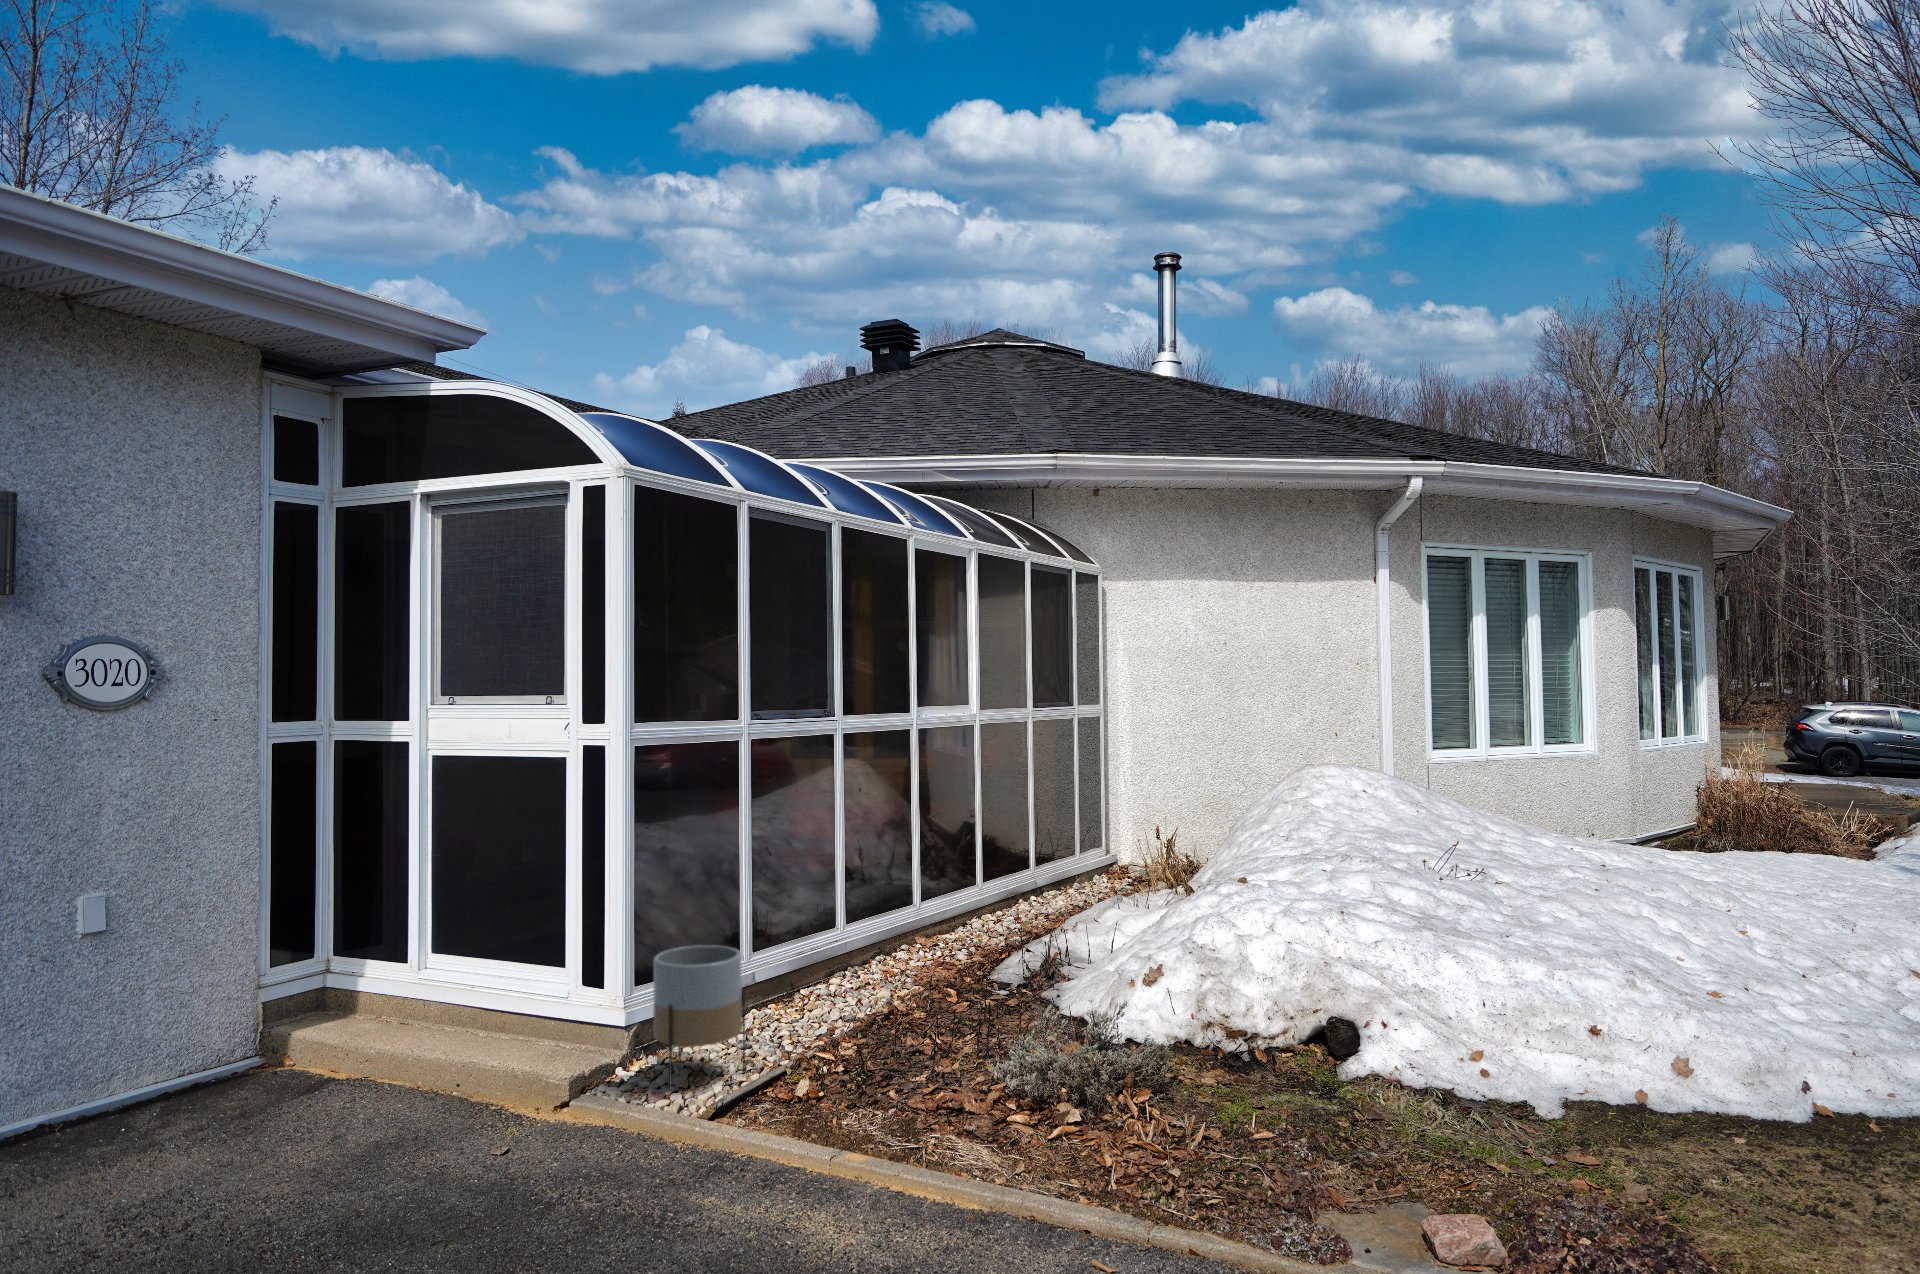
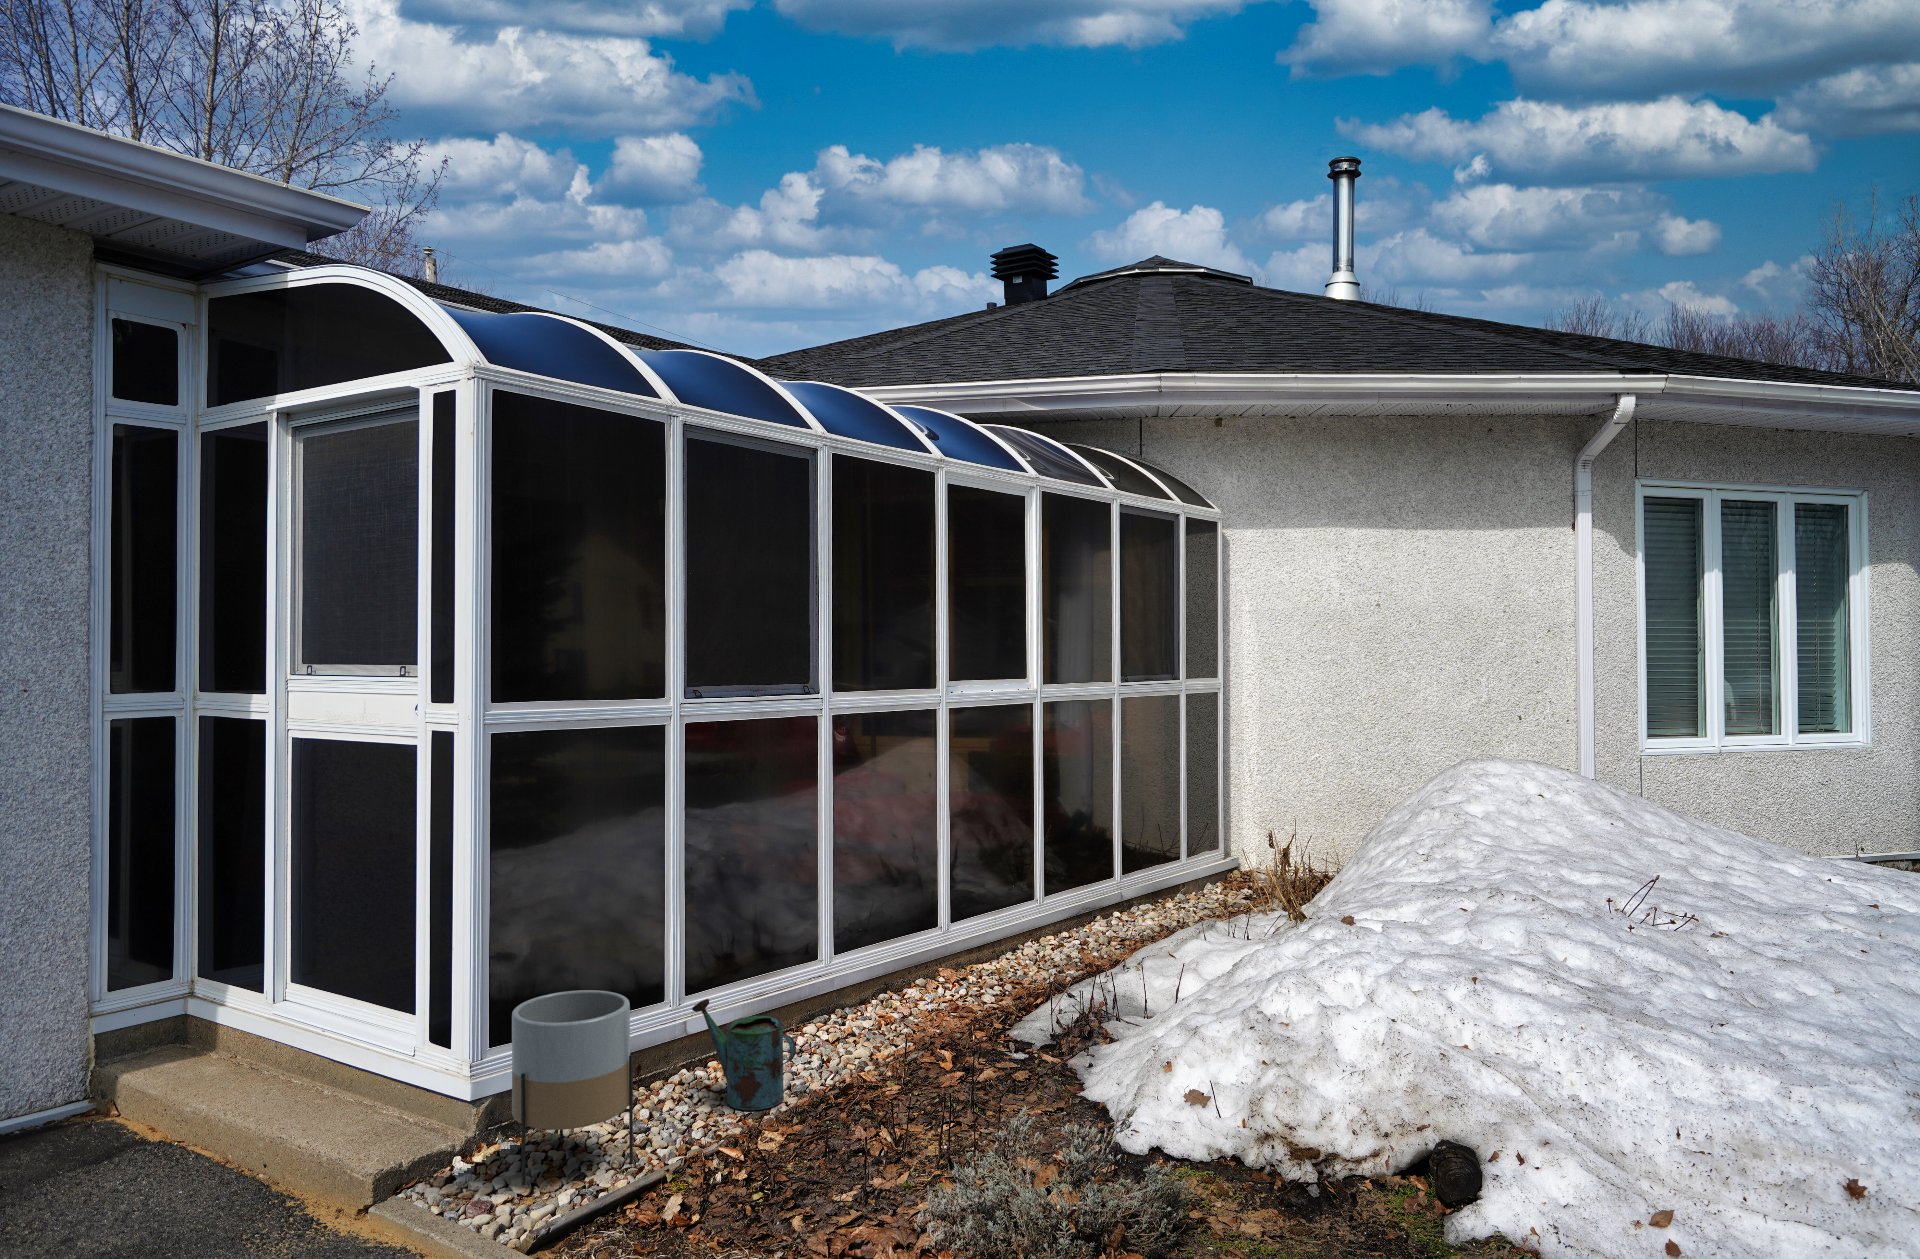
watering can: none [761,955,851,1037] -> present [692,999,796,1110]

